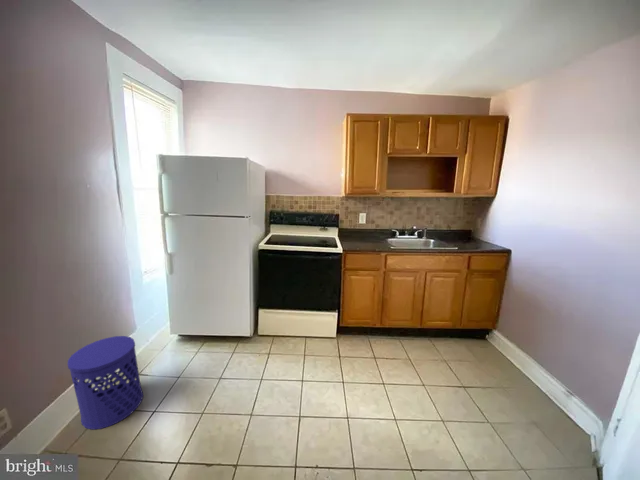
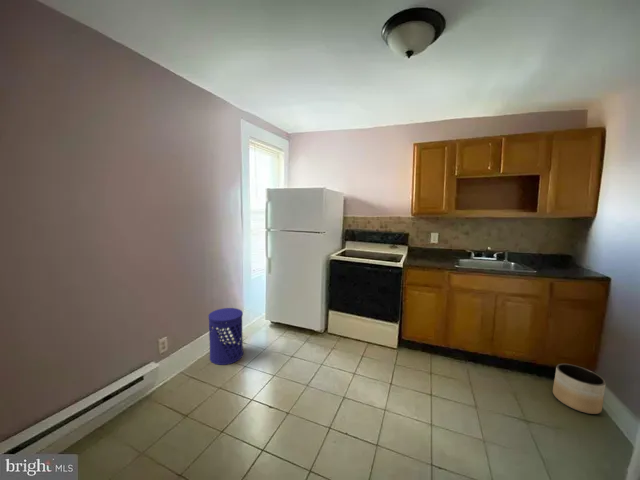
planter: none [468,327,509,367] -> present [553,364,606,414]

